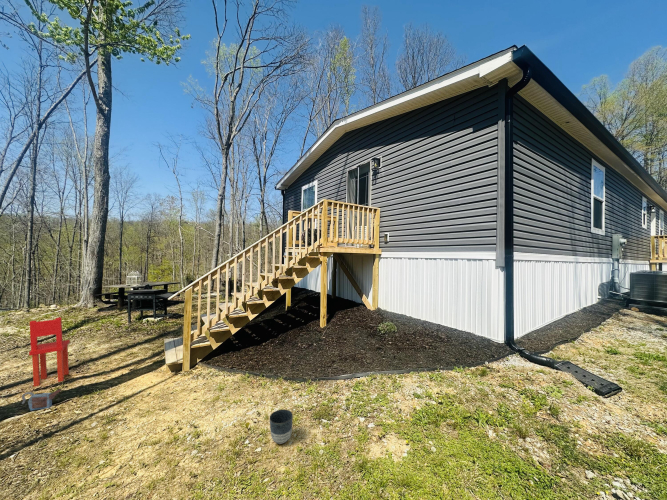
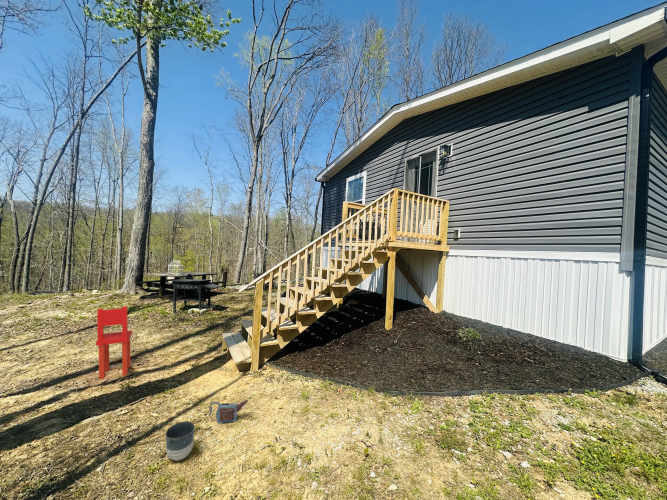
watering can: present [22,389,61,410] -> present [209,400,248,423]
planter: present [270,409,293,444] -> present [166,422,195,461]

